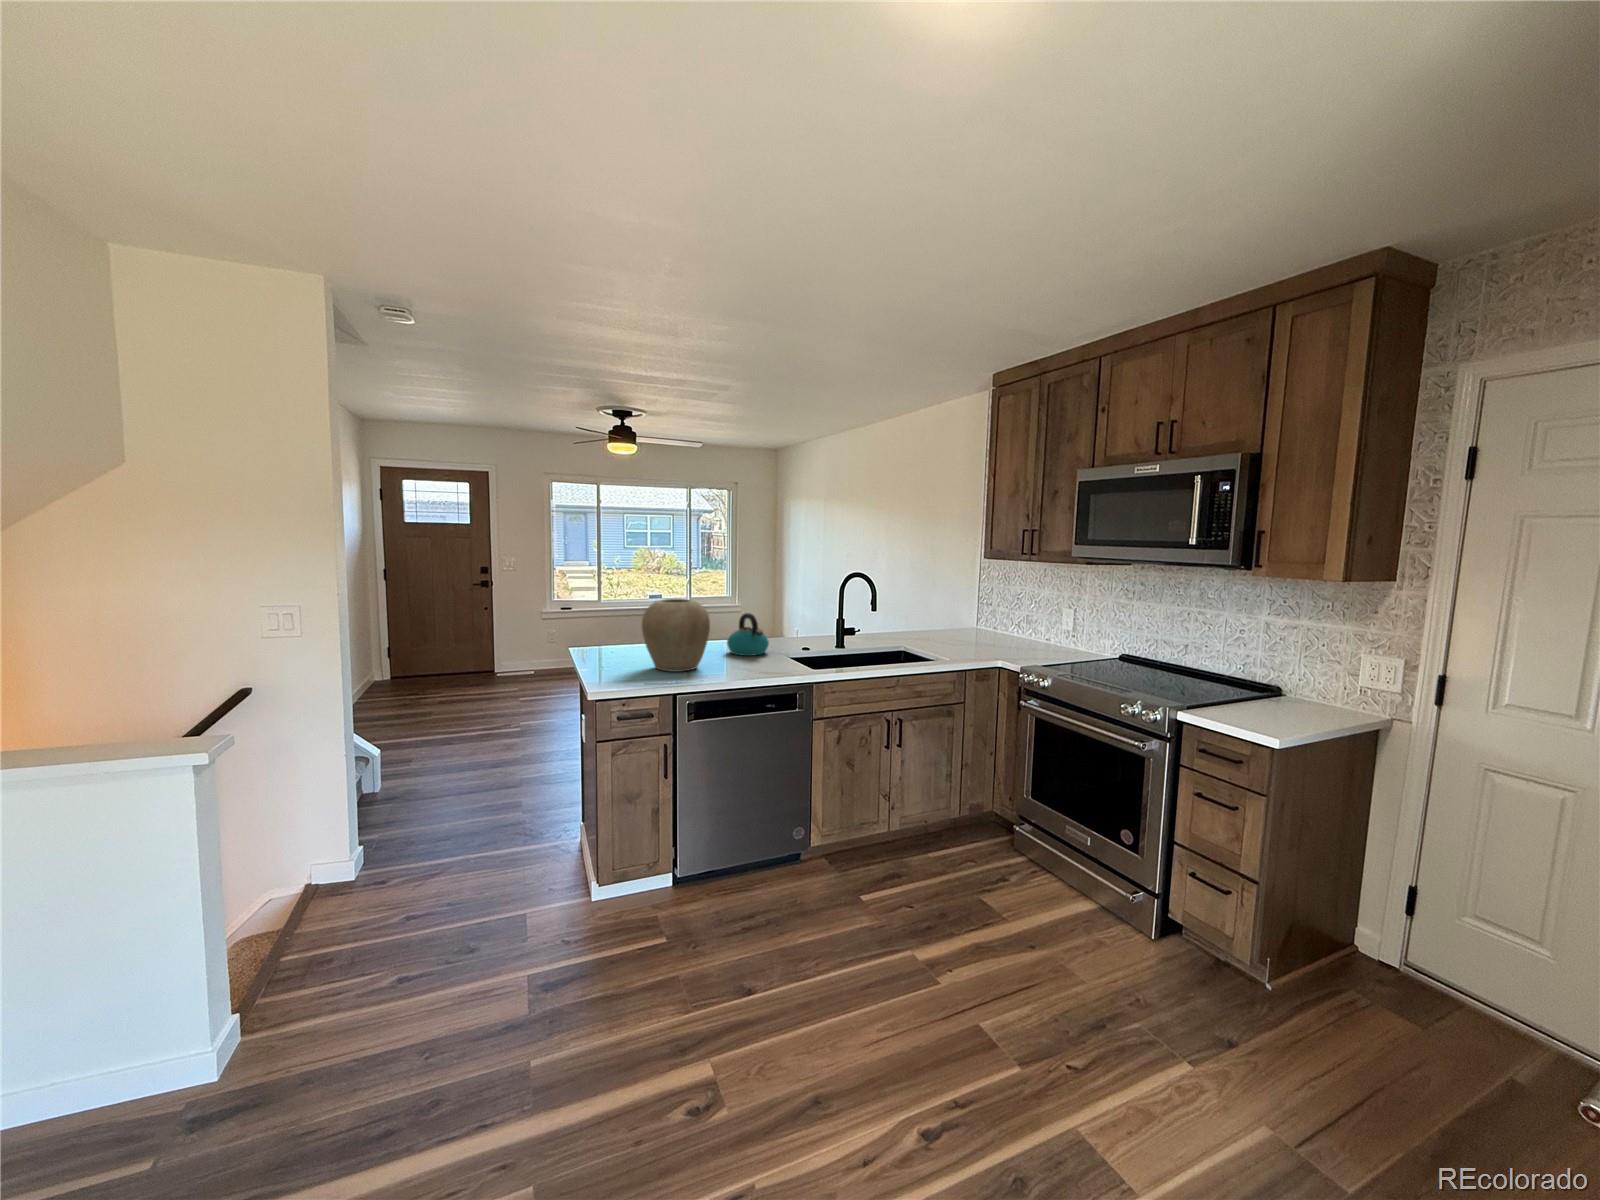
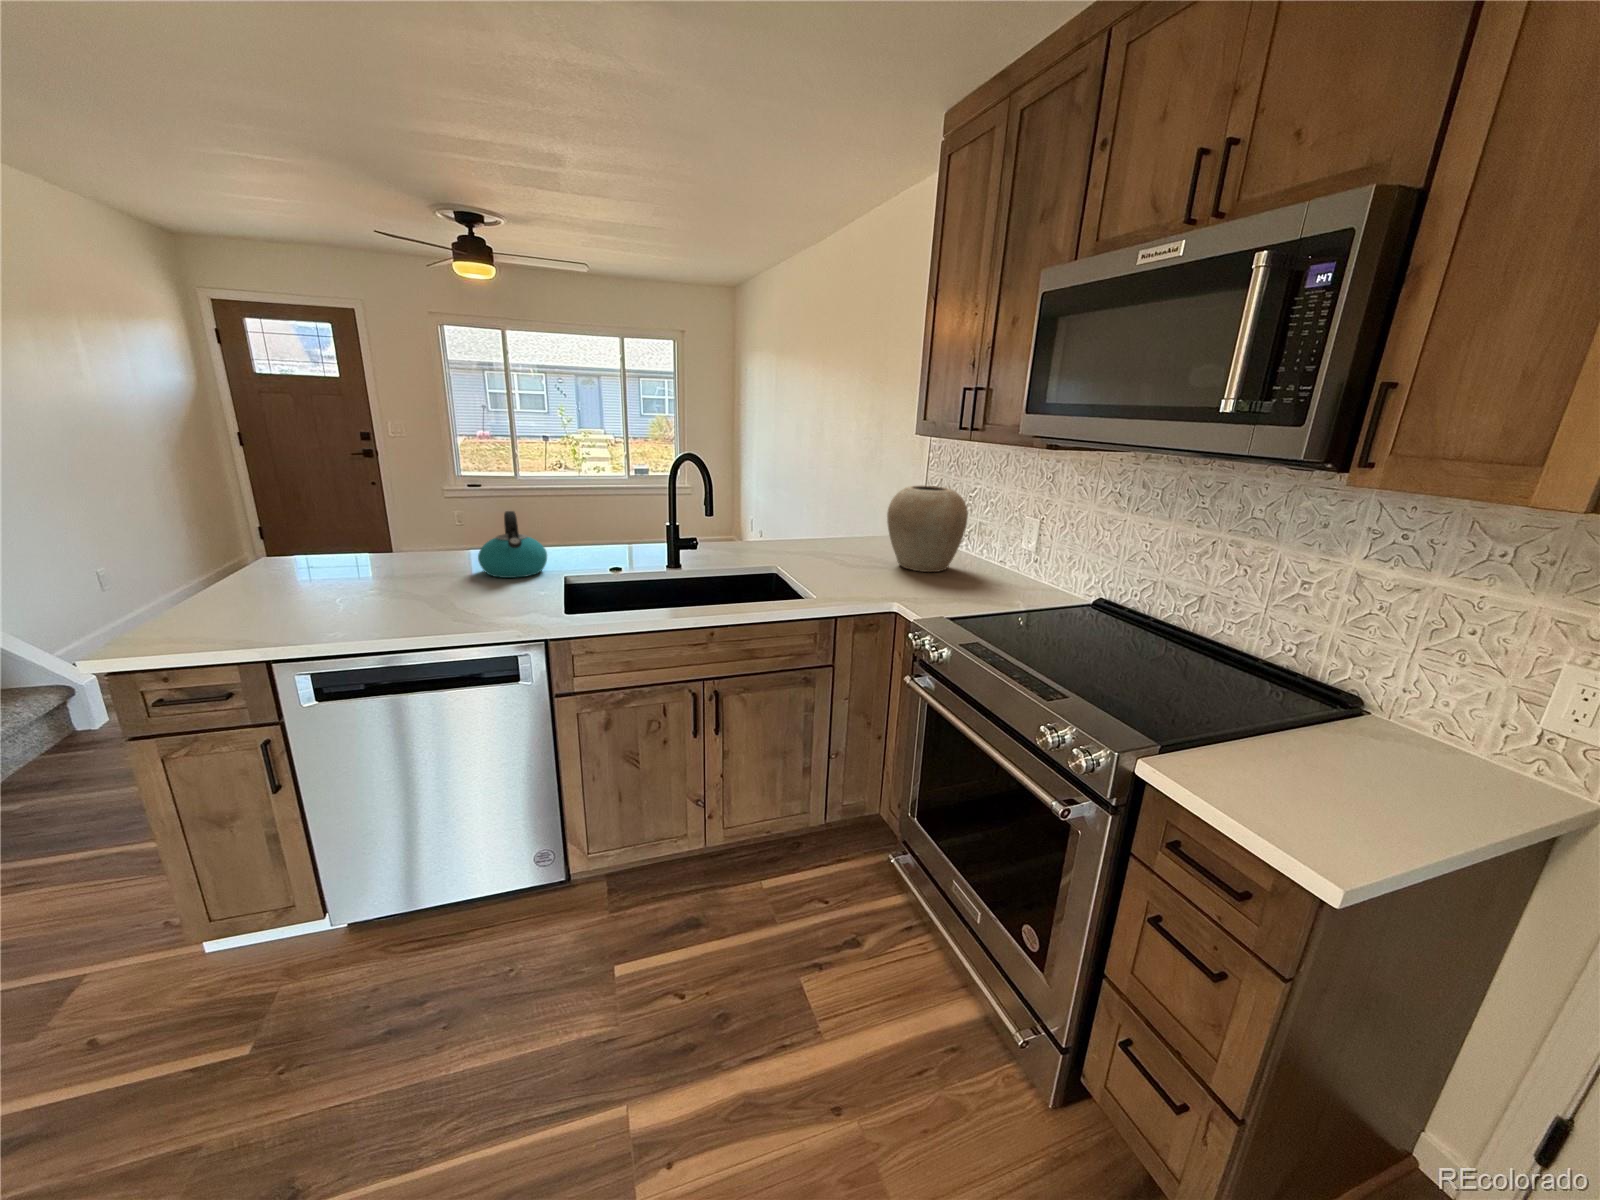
vase: present [642,599,710,672] -> present [887,485,968,572]

